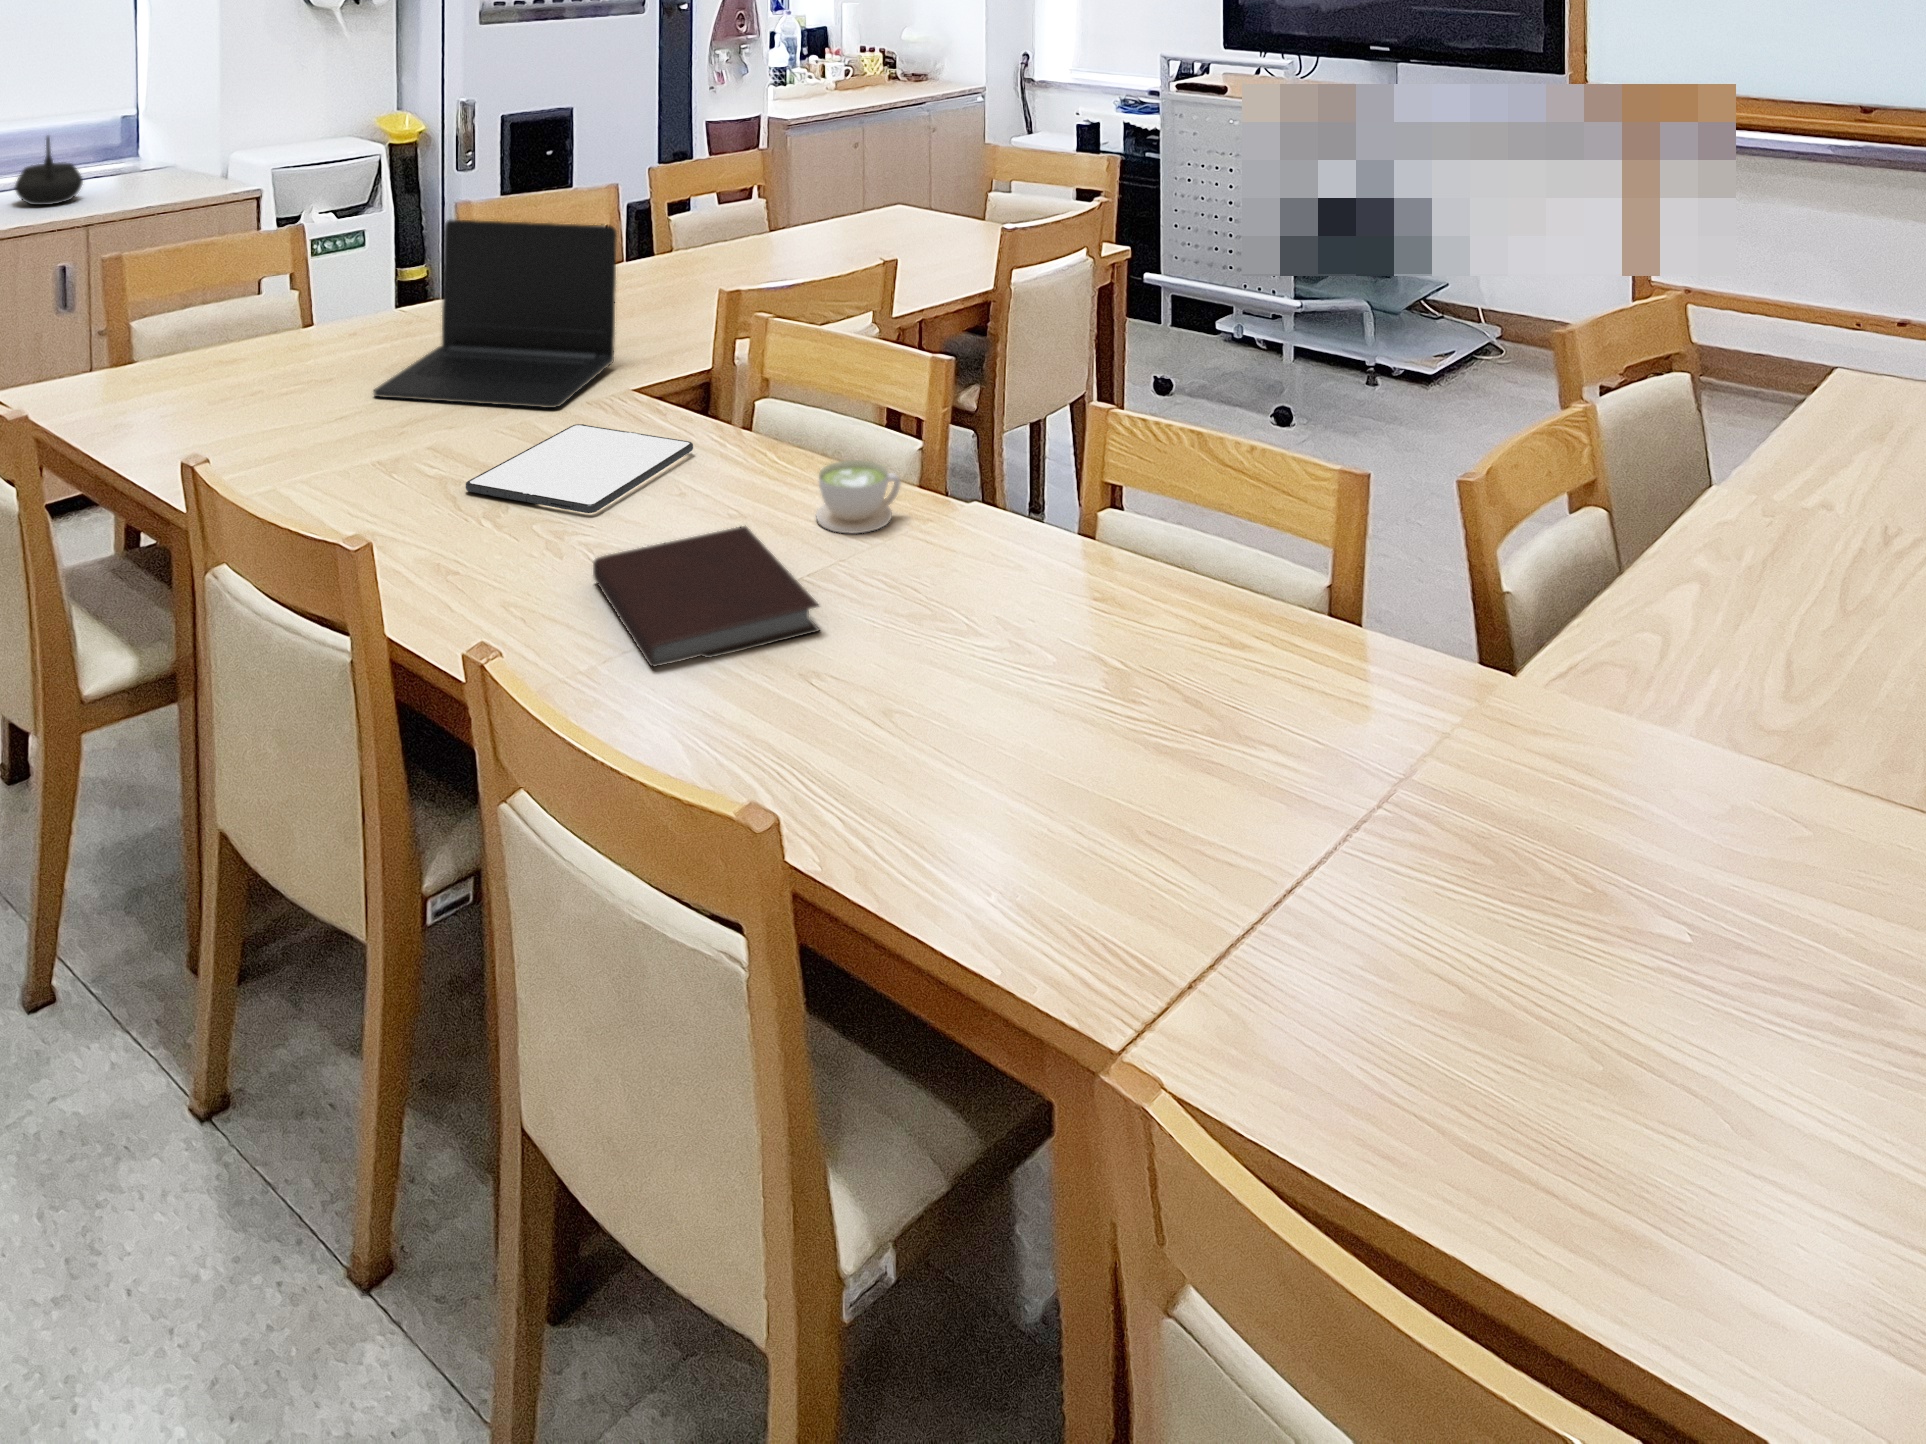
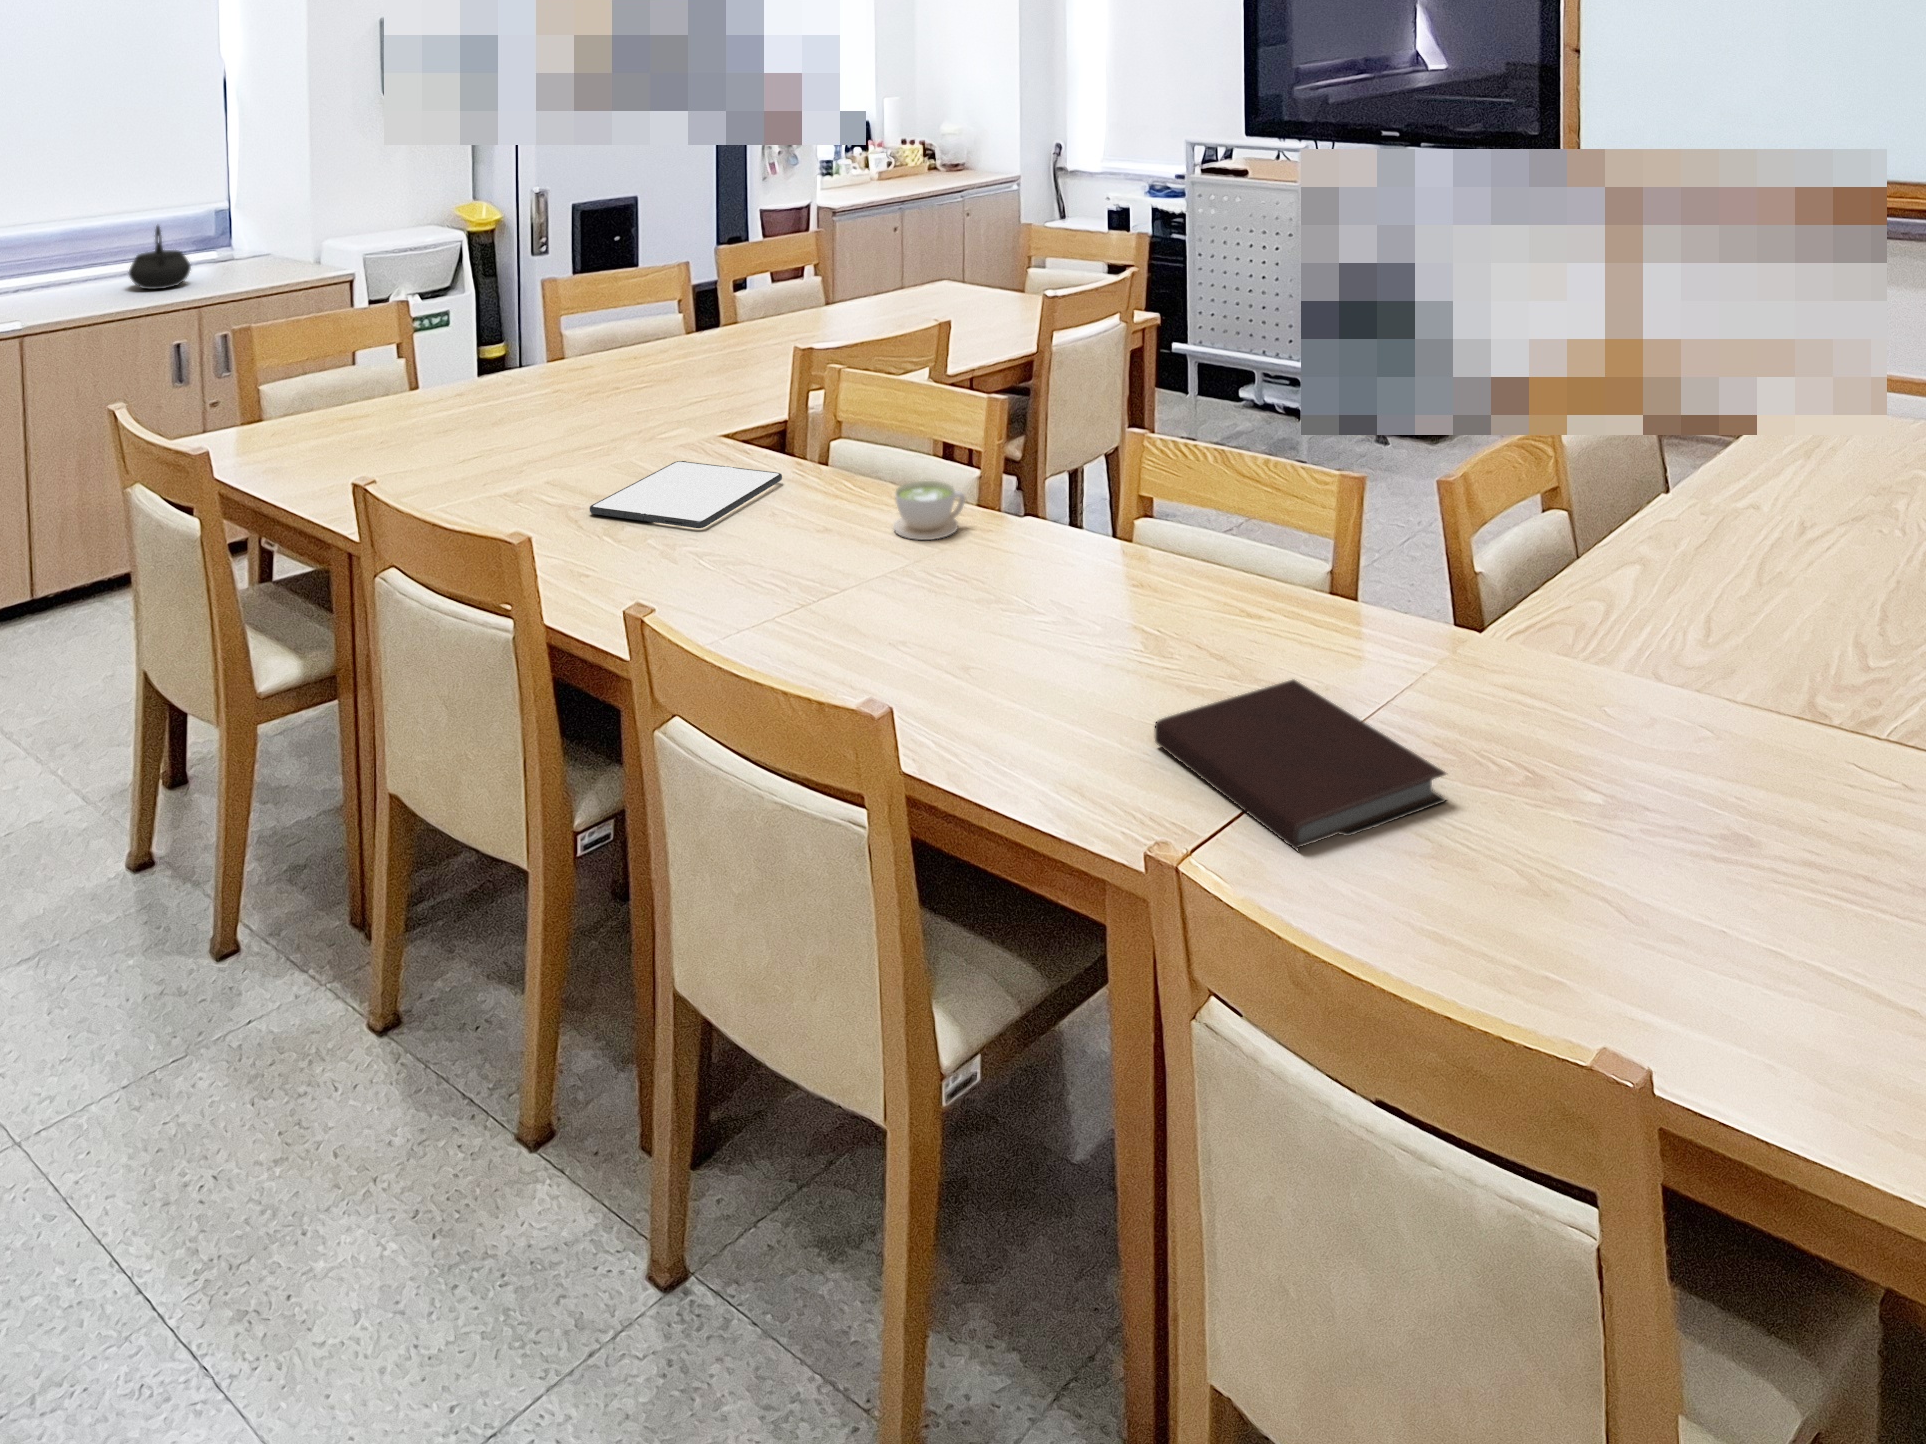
laptop: present [373,220,617,408] -> none [493,290,703,450]
notebook: present [593,526,819,667] -> present [1155,680,1446,851]

